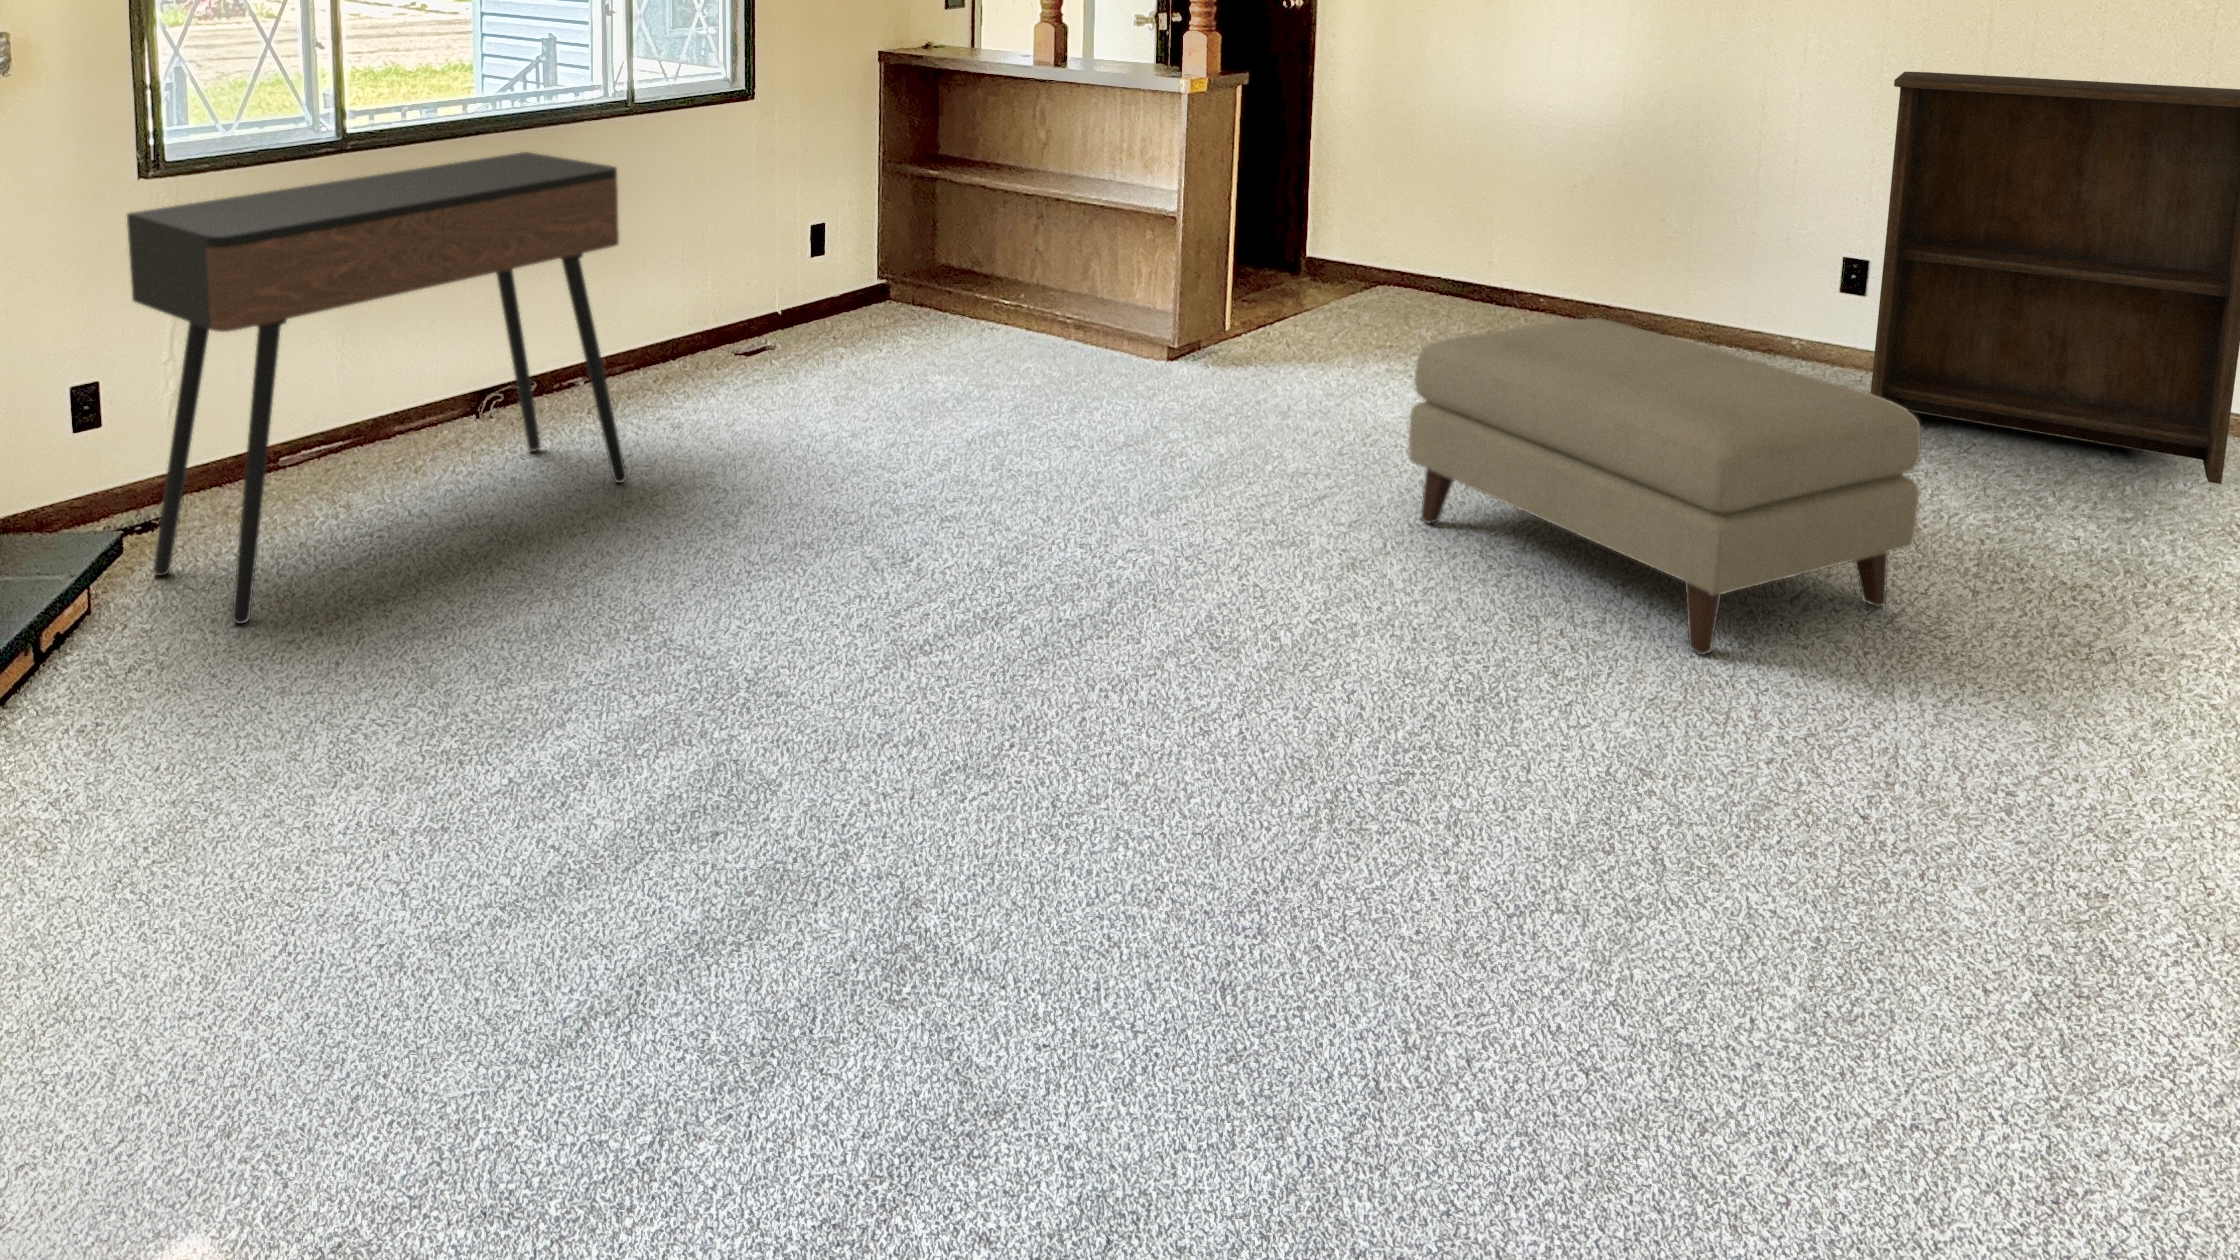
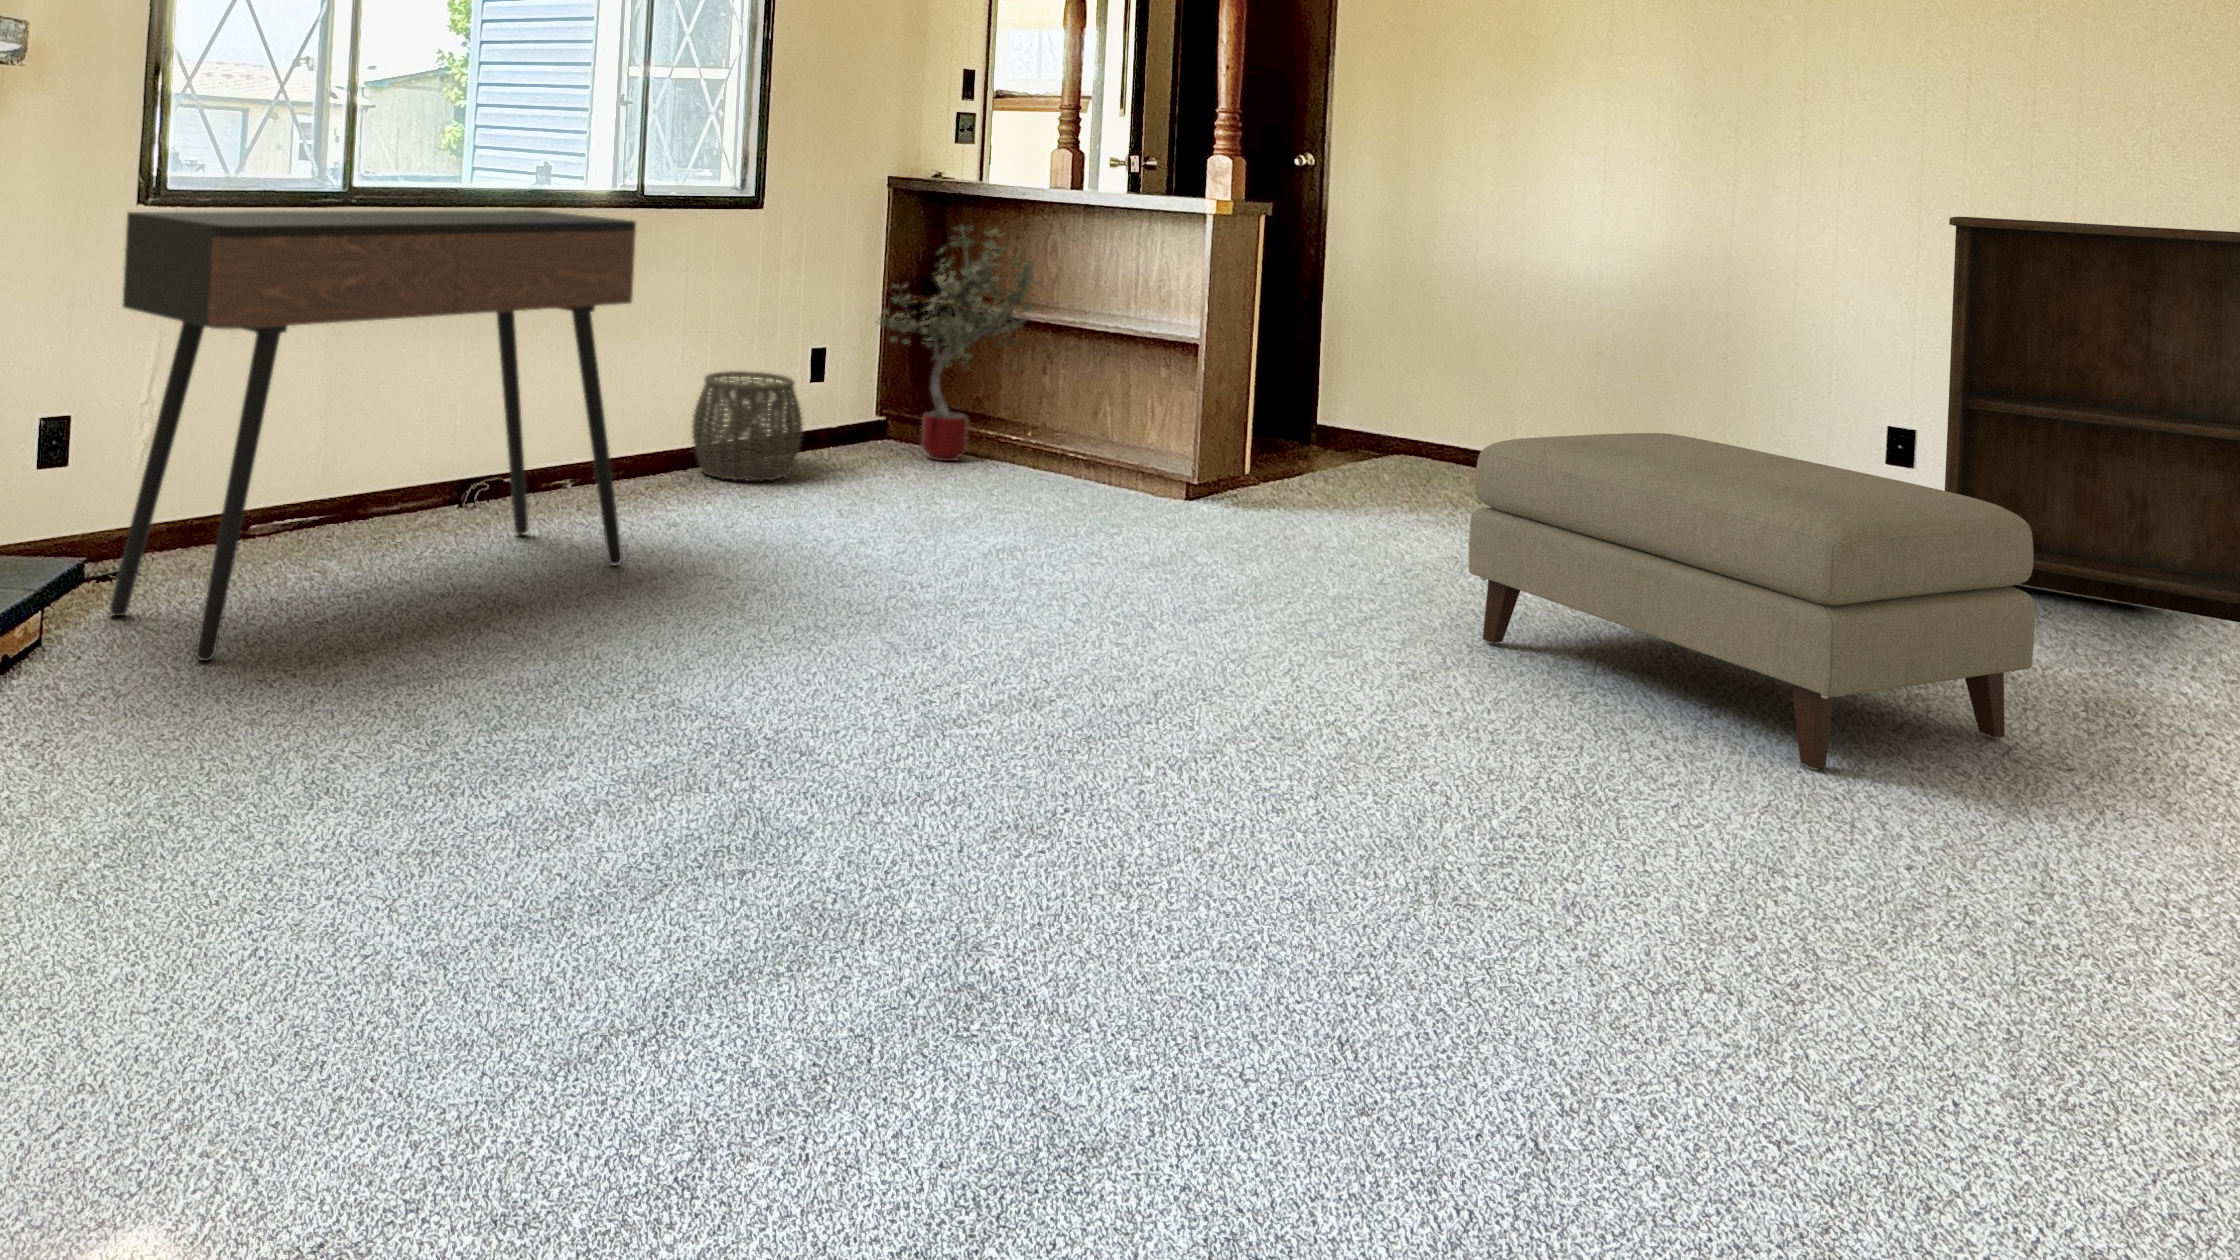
potted tree: none [870,105,1025,330] -> present [879,226,1038,461]
woven basket: none [695,261,802,370] -> present [692,371,803,482]

